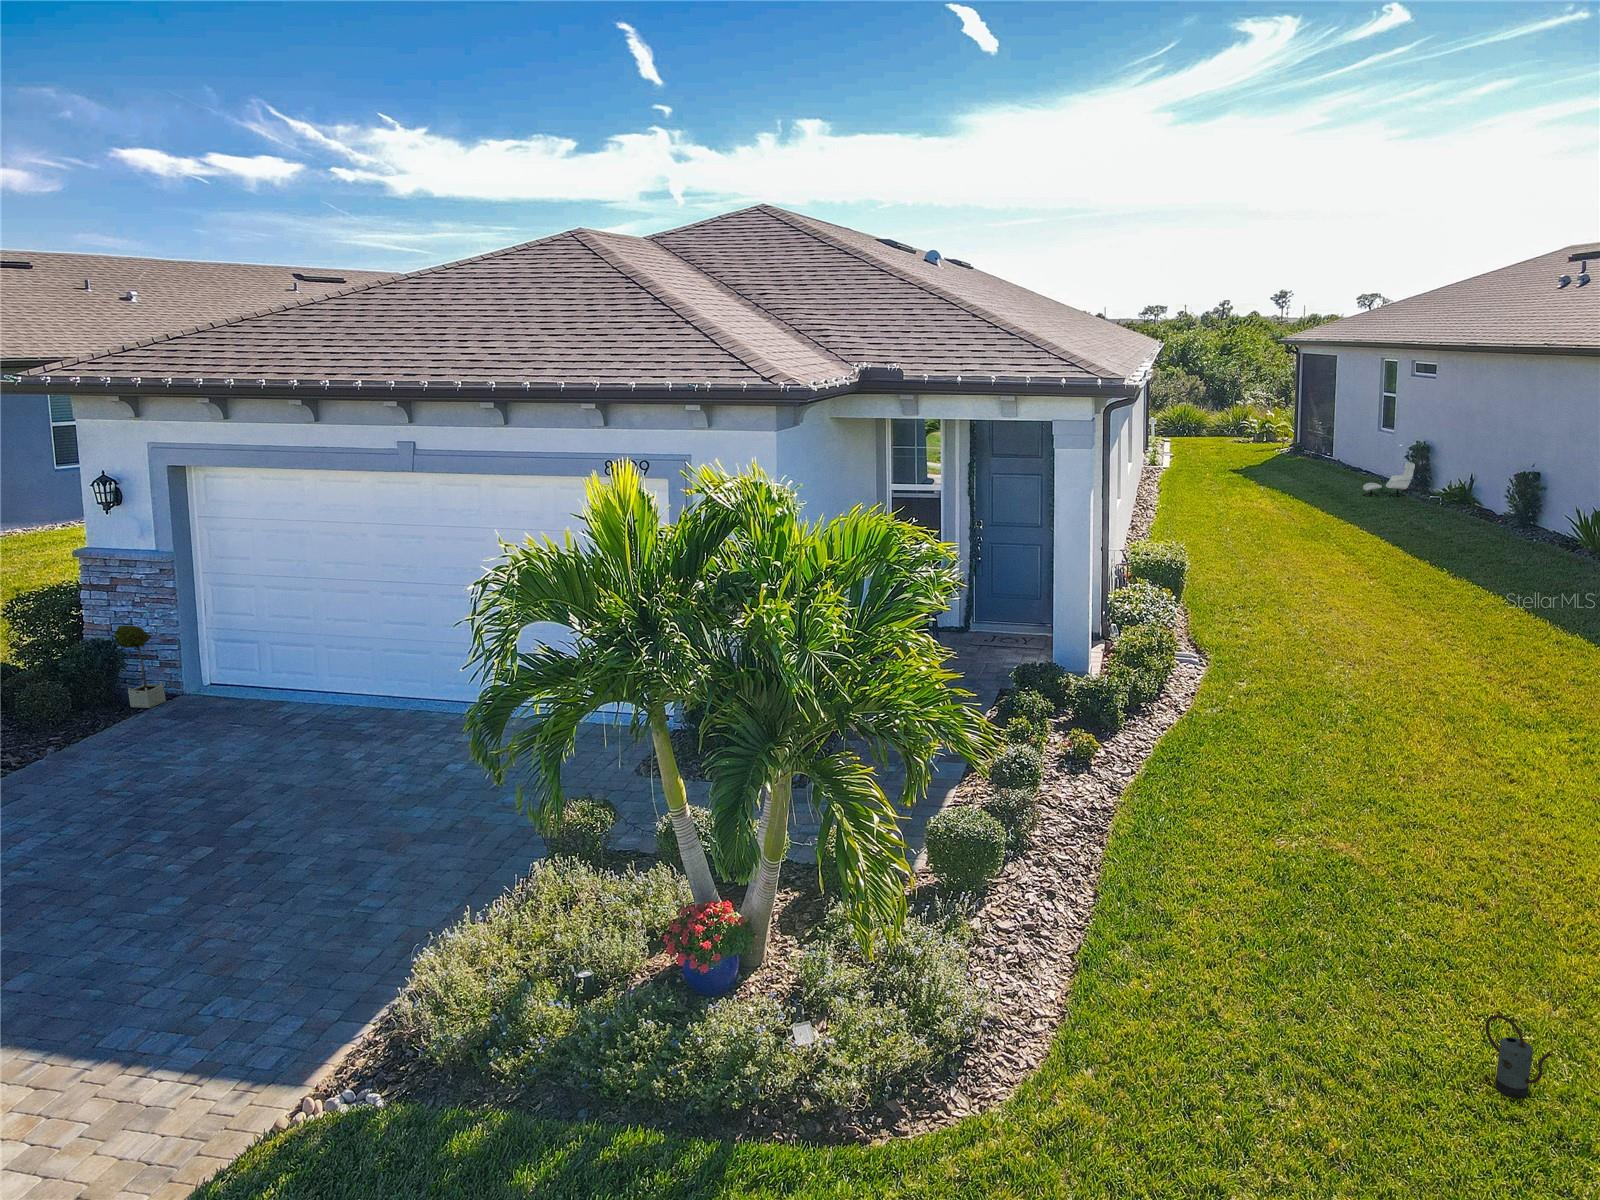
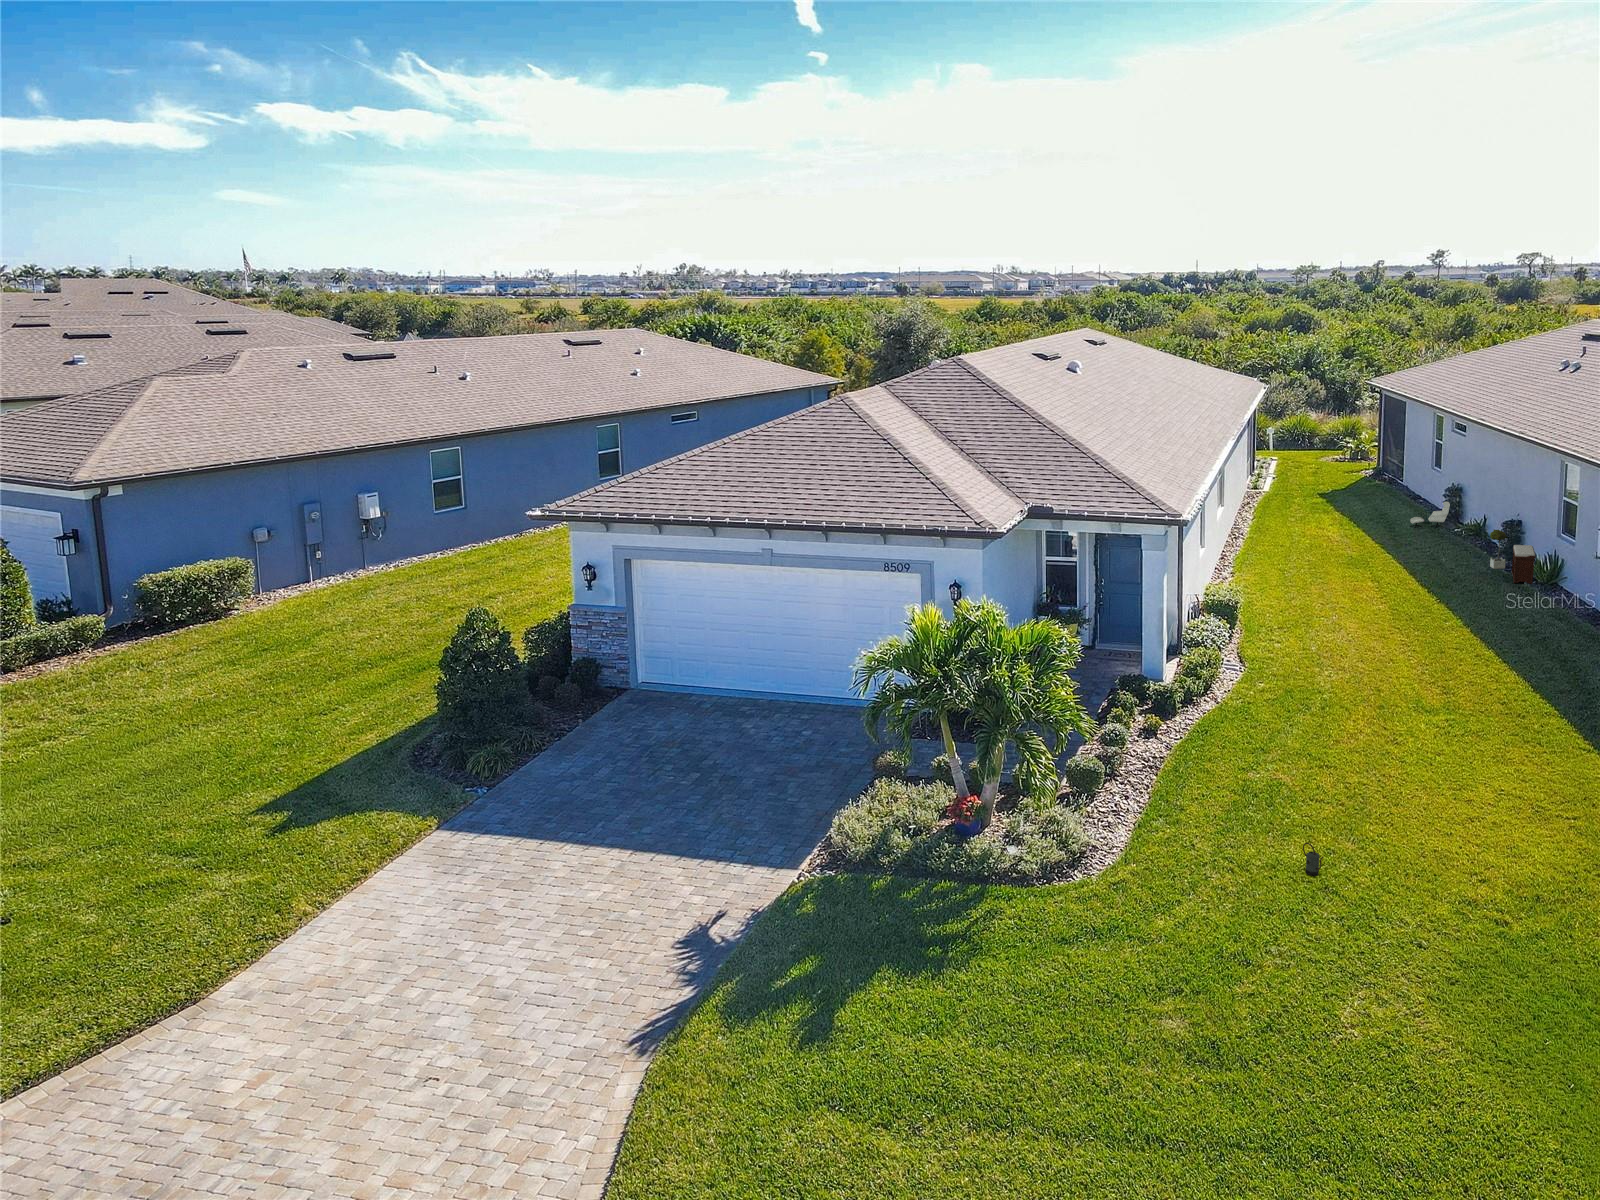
bench: none [1527,502,1572,554] -> present [1511,545,1536,584]
potted tree: present [114,626,166,708] -> present [1490,529,1508,569]

